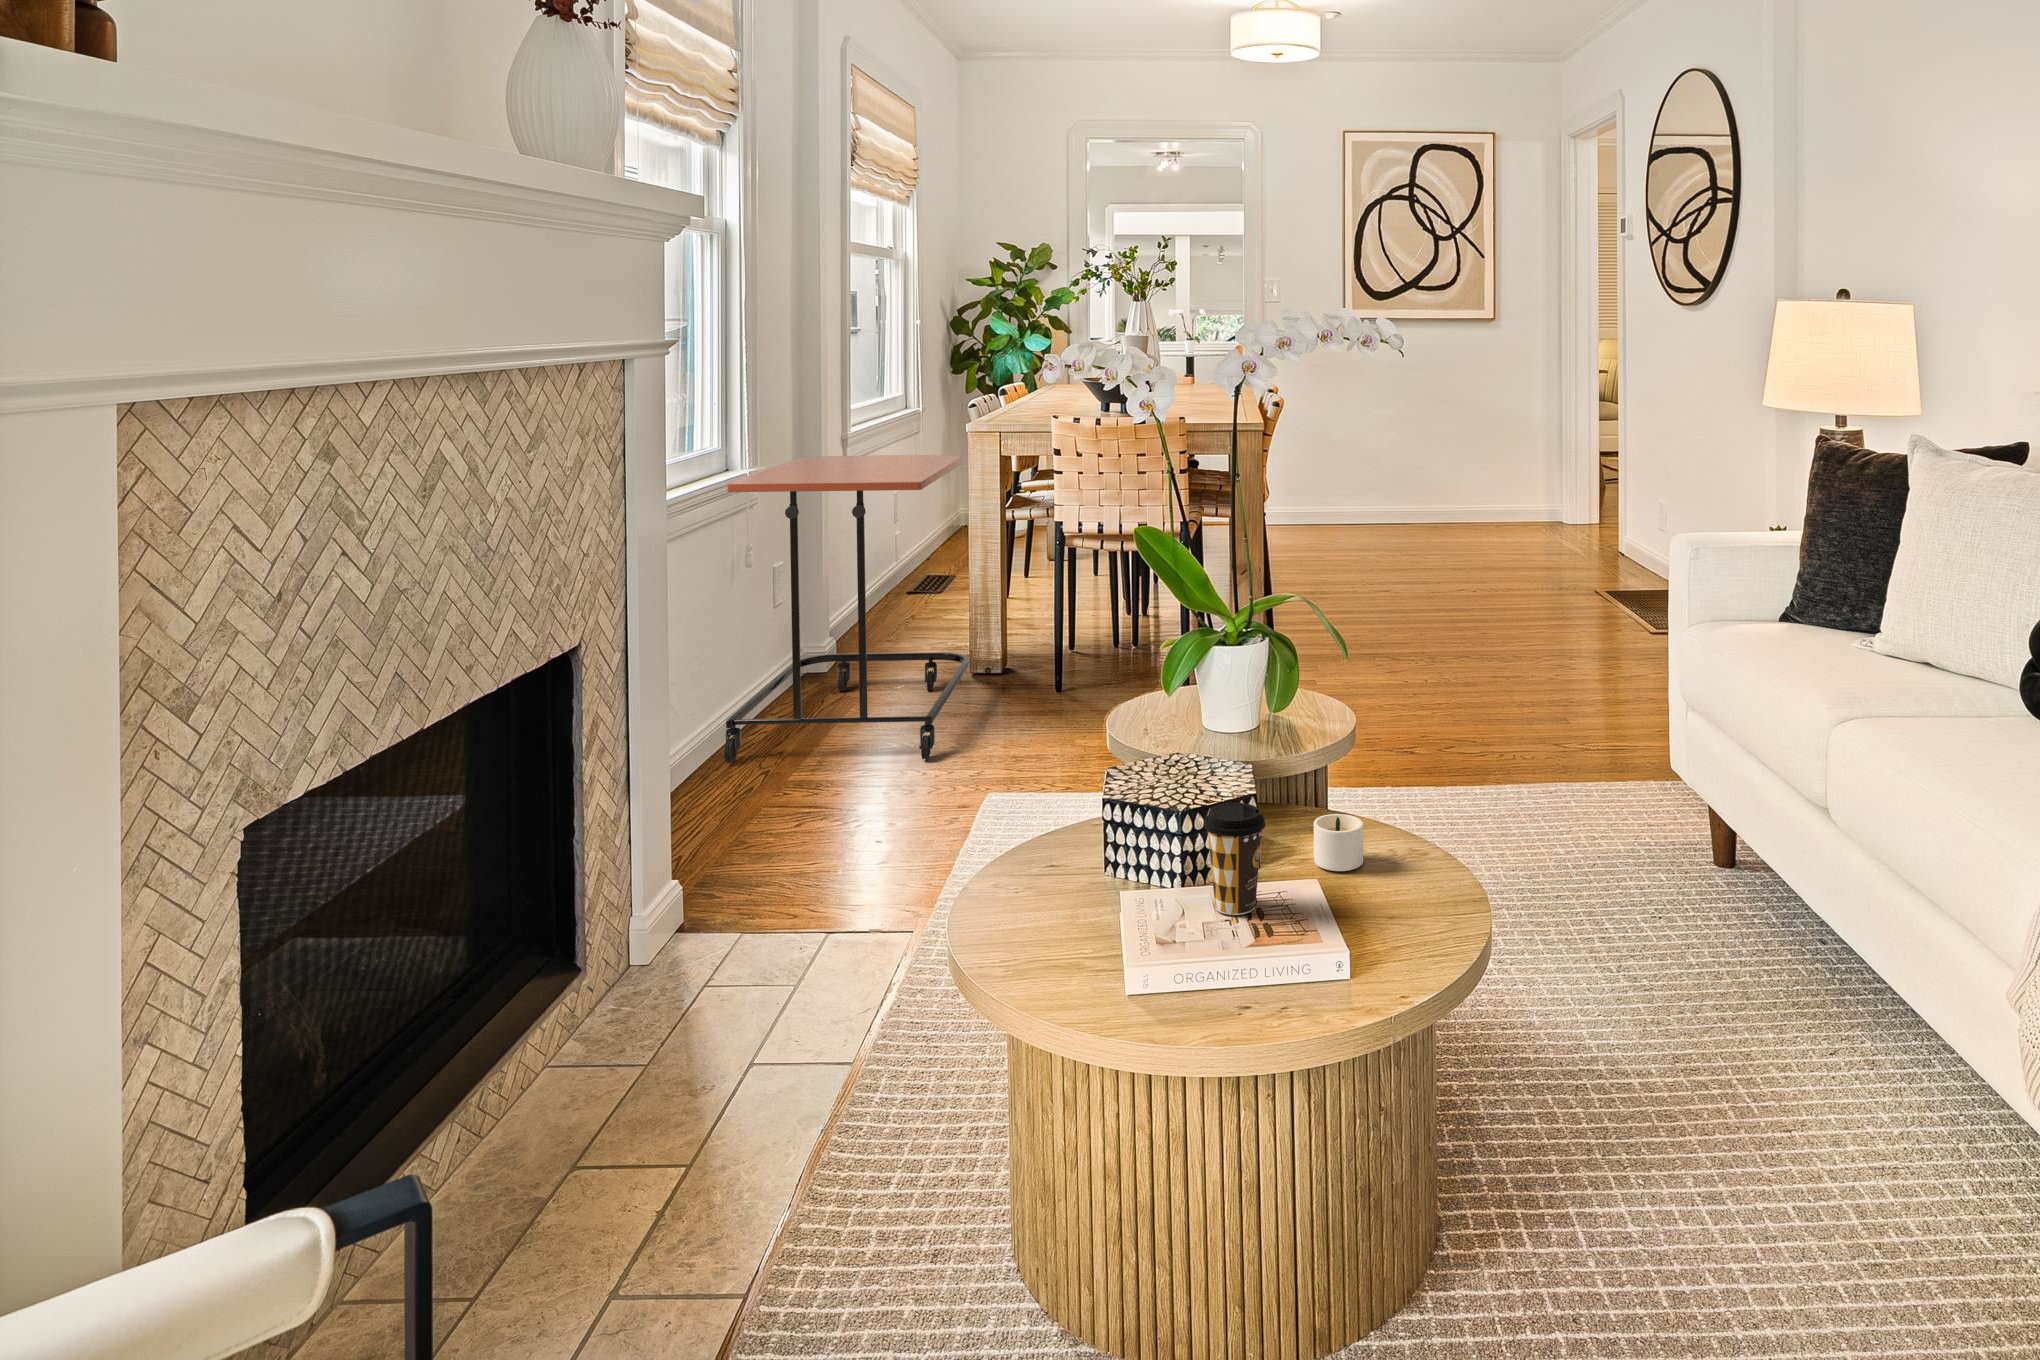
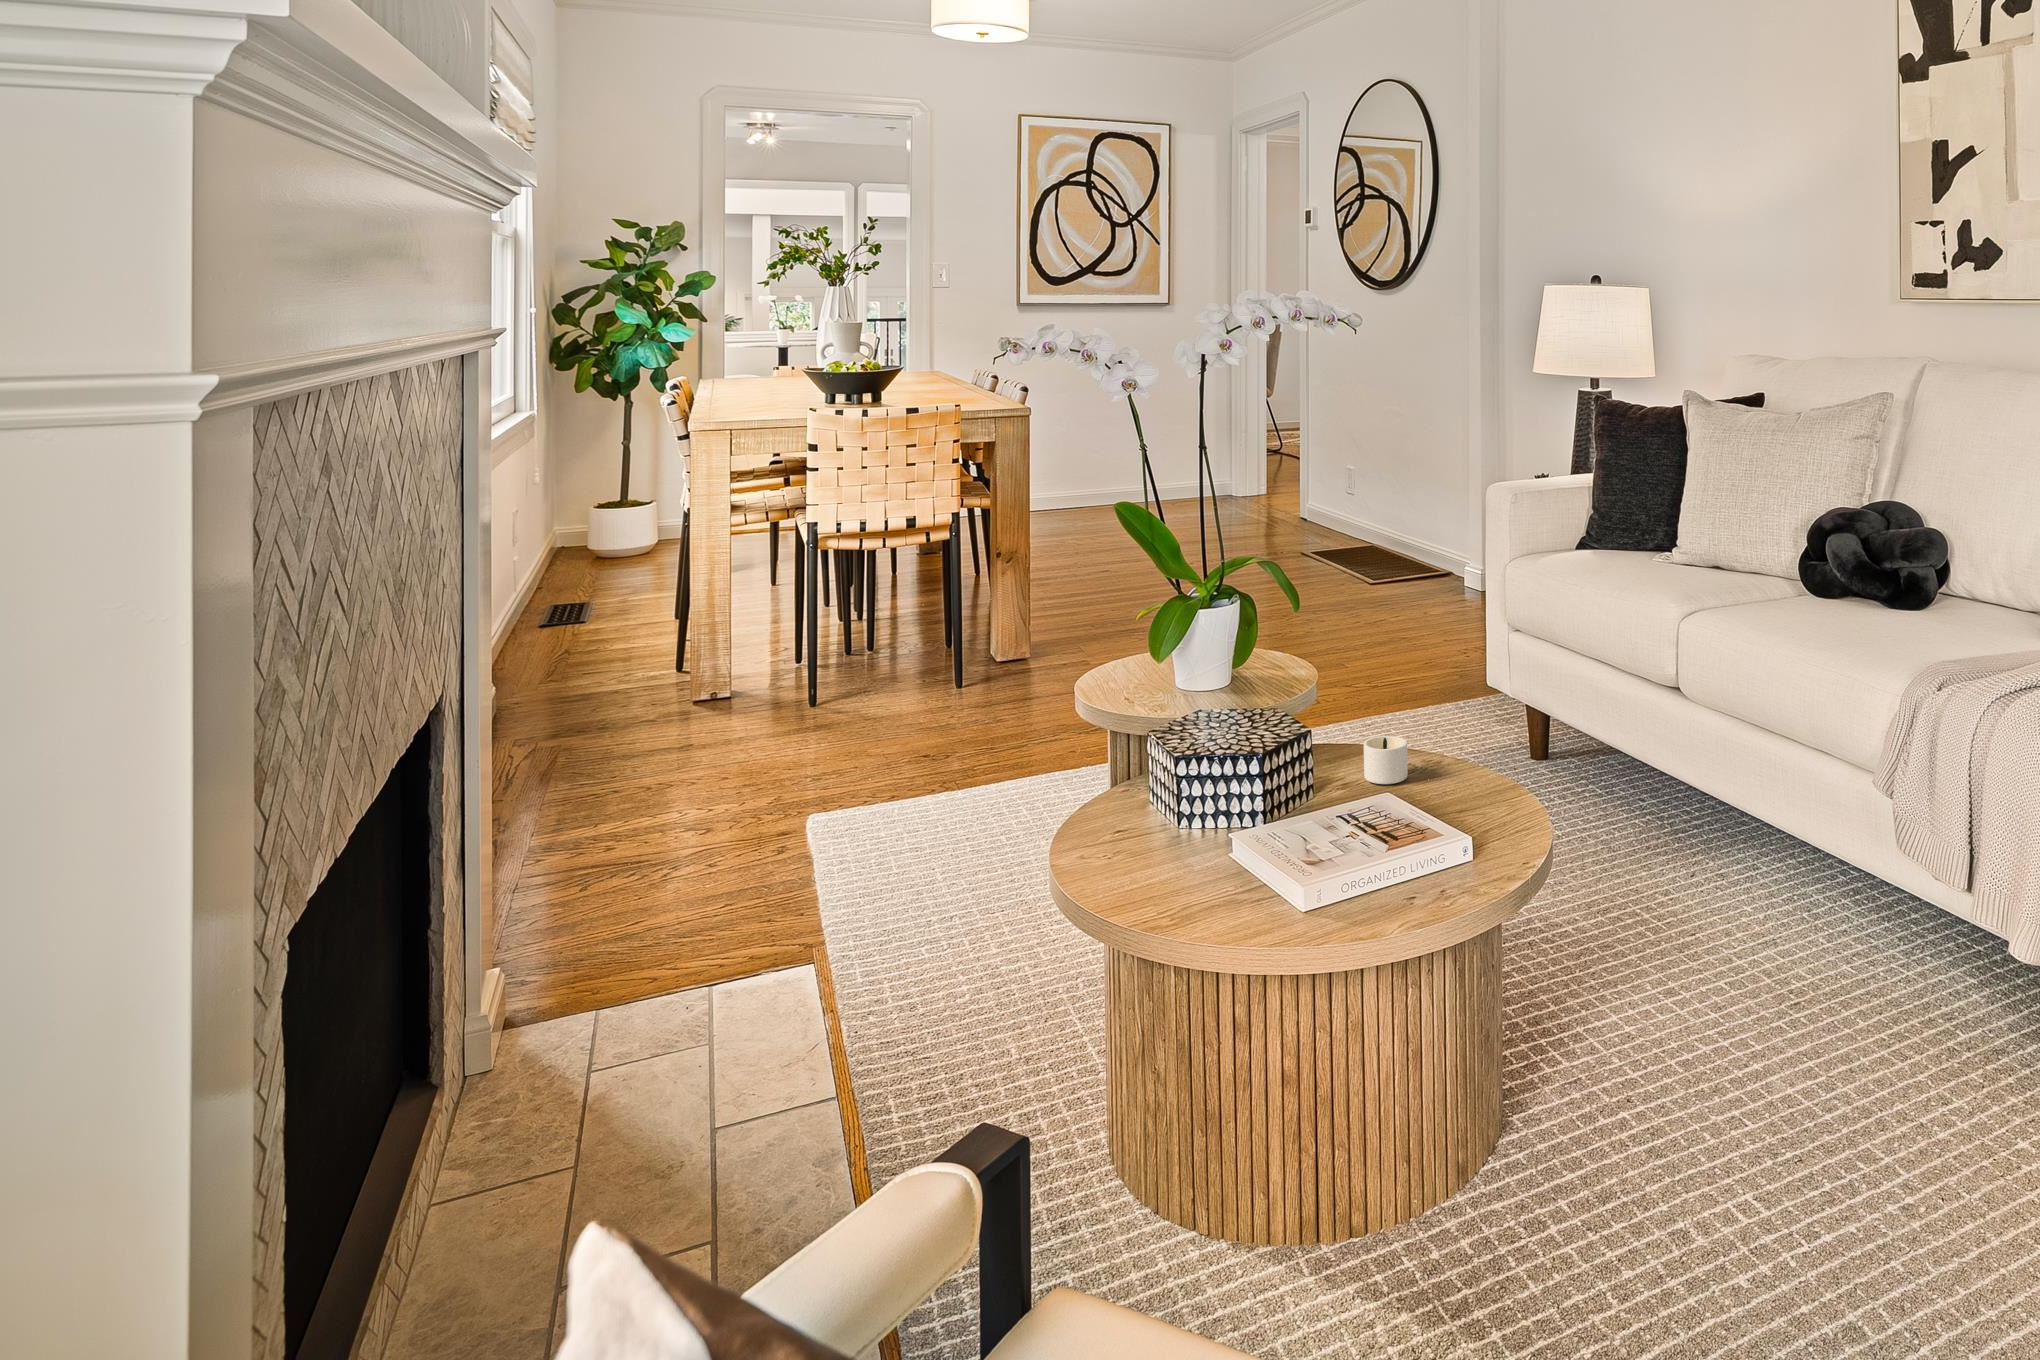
side table: present [724,455,969,763] -> none [439,463,720,840]
coffee cup: present [1203,803,1265,915] -> none [1305,732,1360,831]

